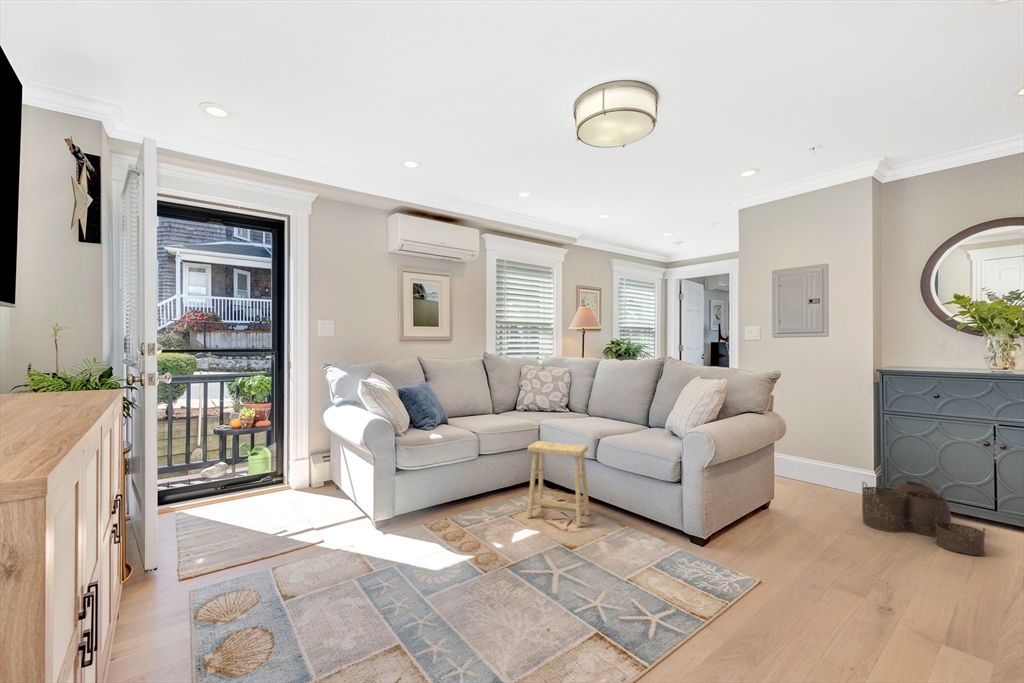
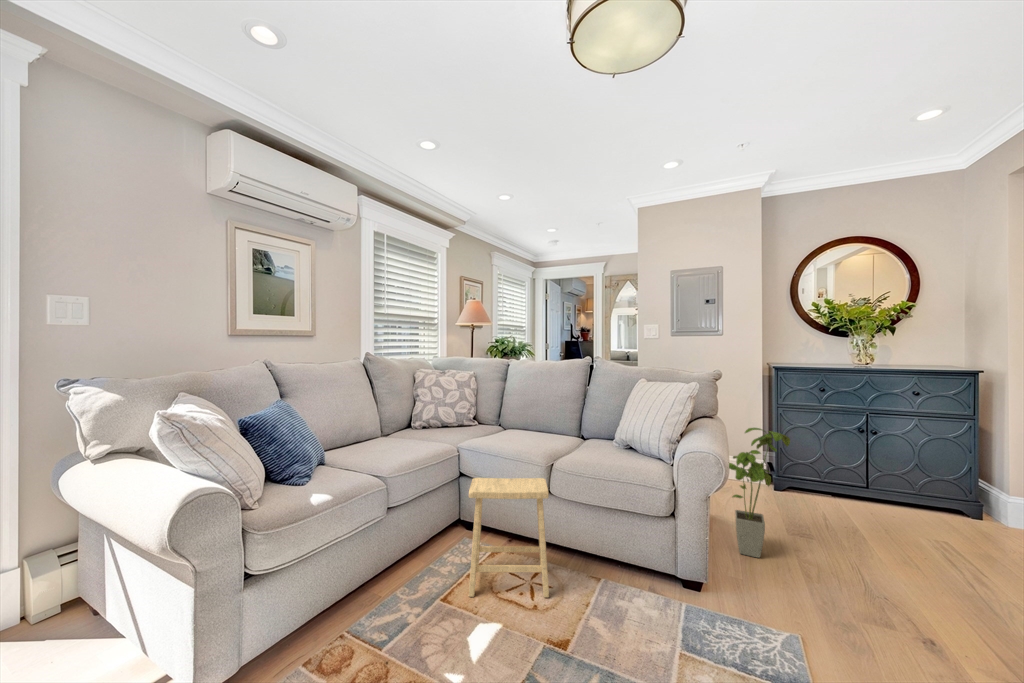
house plant: none [760,421,824,538] -> present [729,428,790,558]
woven basket: present [862,480,985,555] -> none [787,468,904,543]

